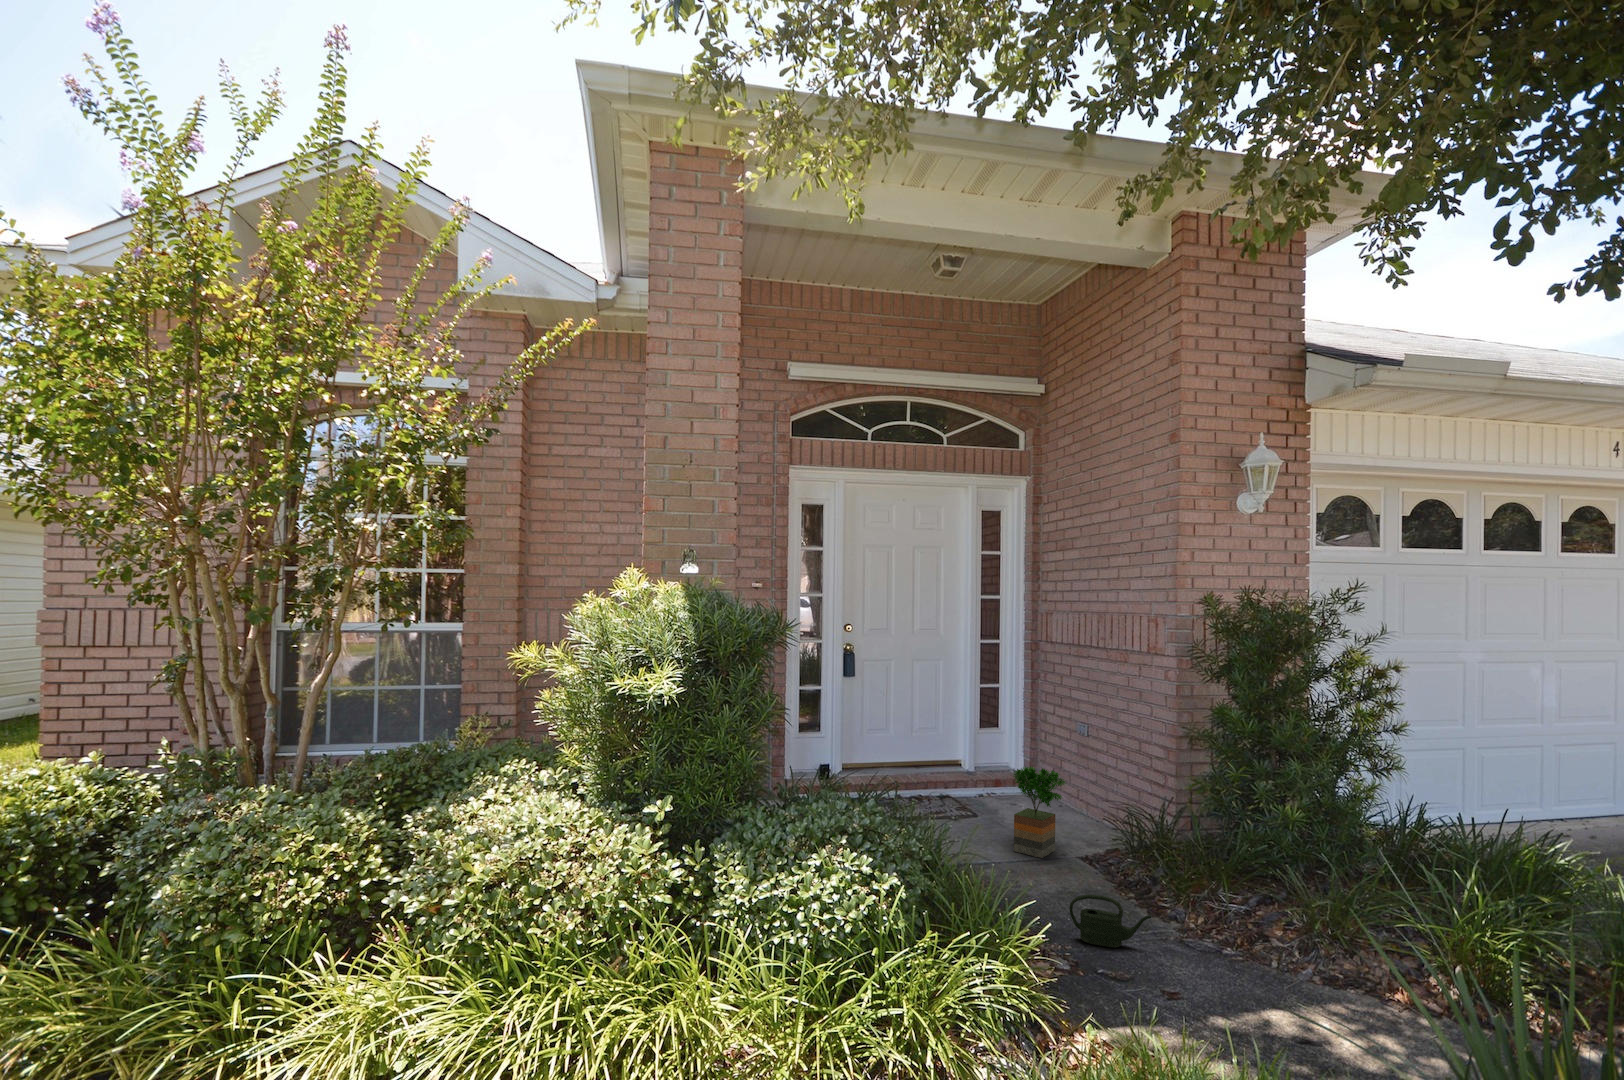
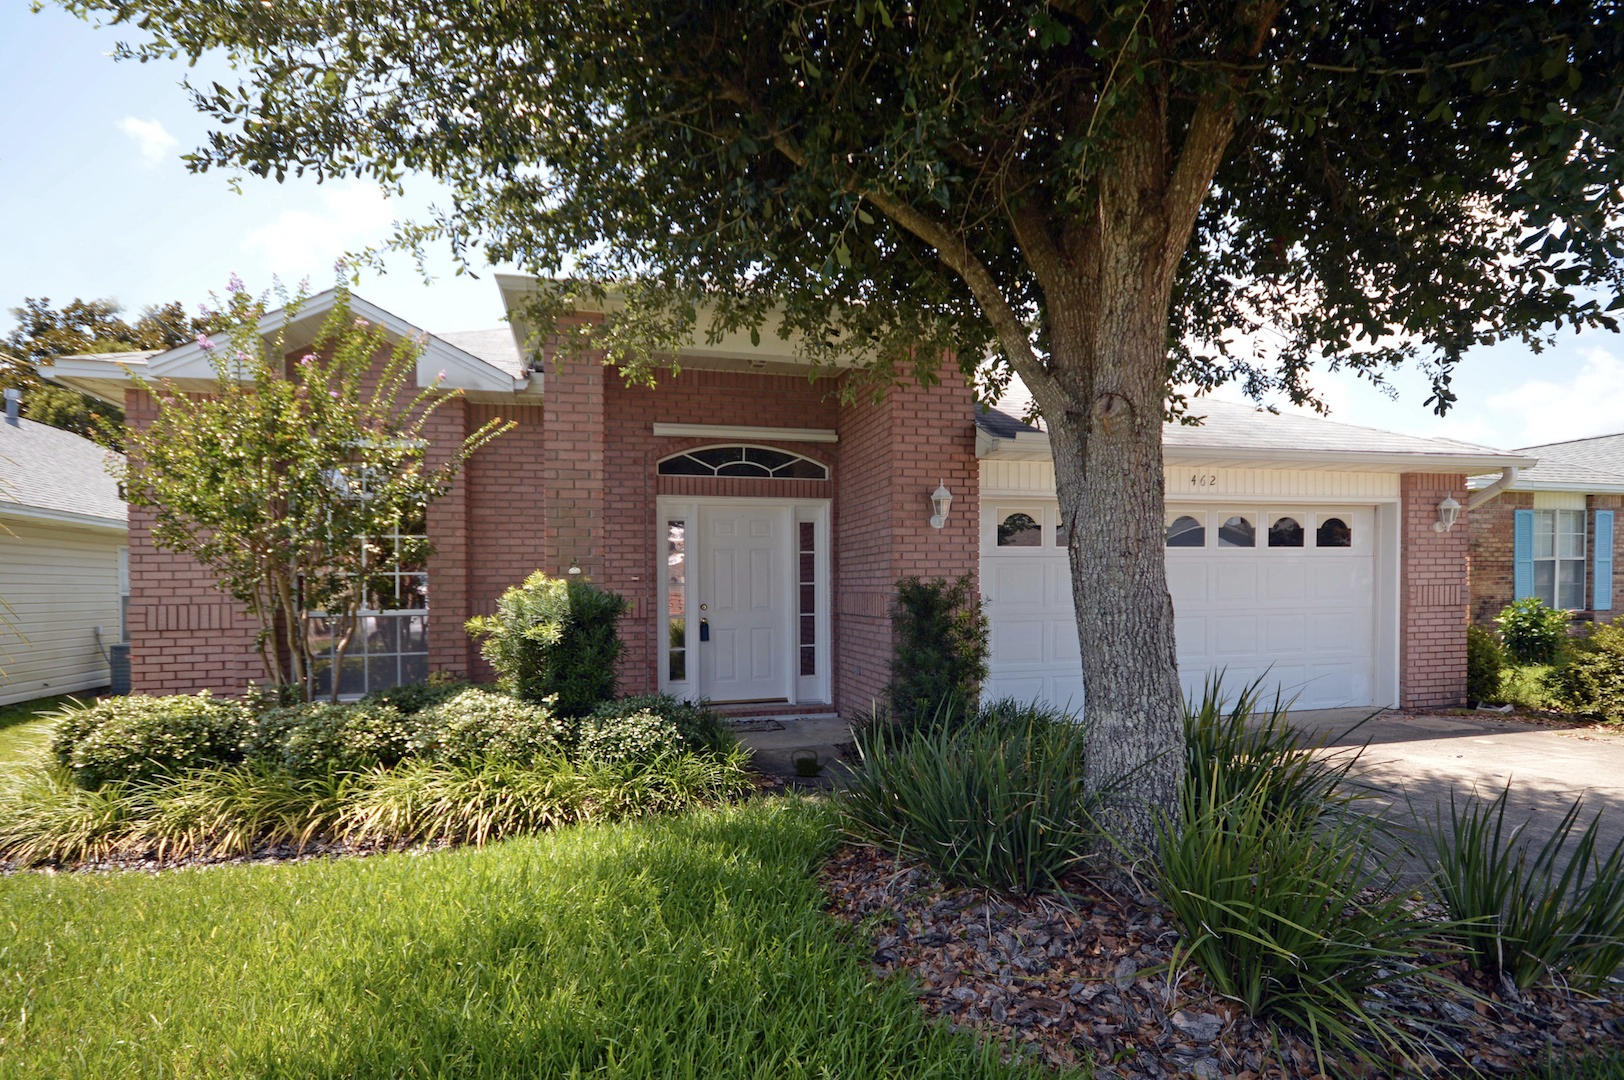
potted tree: present [1013,766,1065,858] -> none [791,691,826,747]

